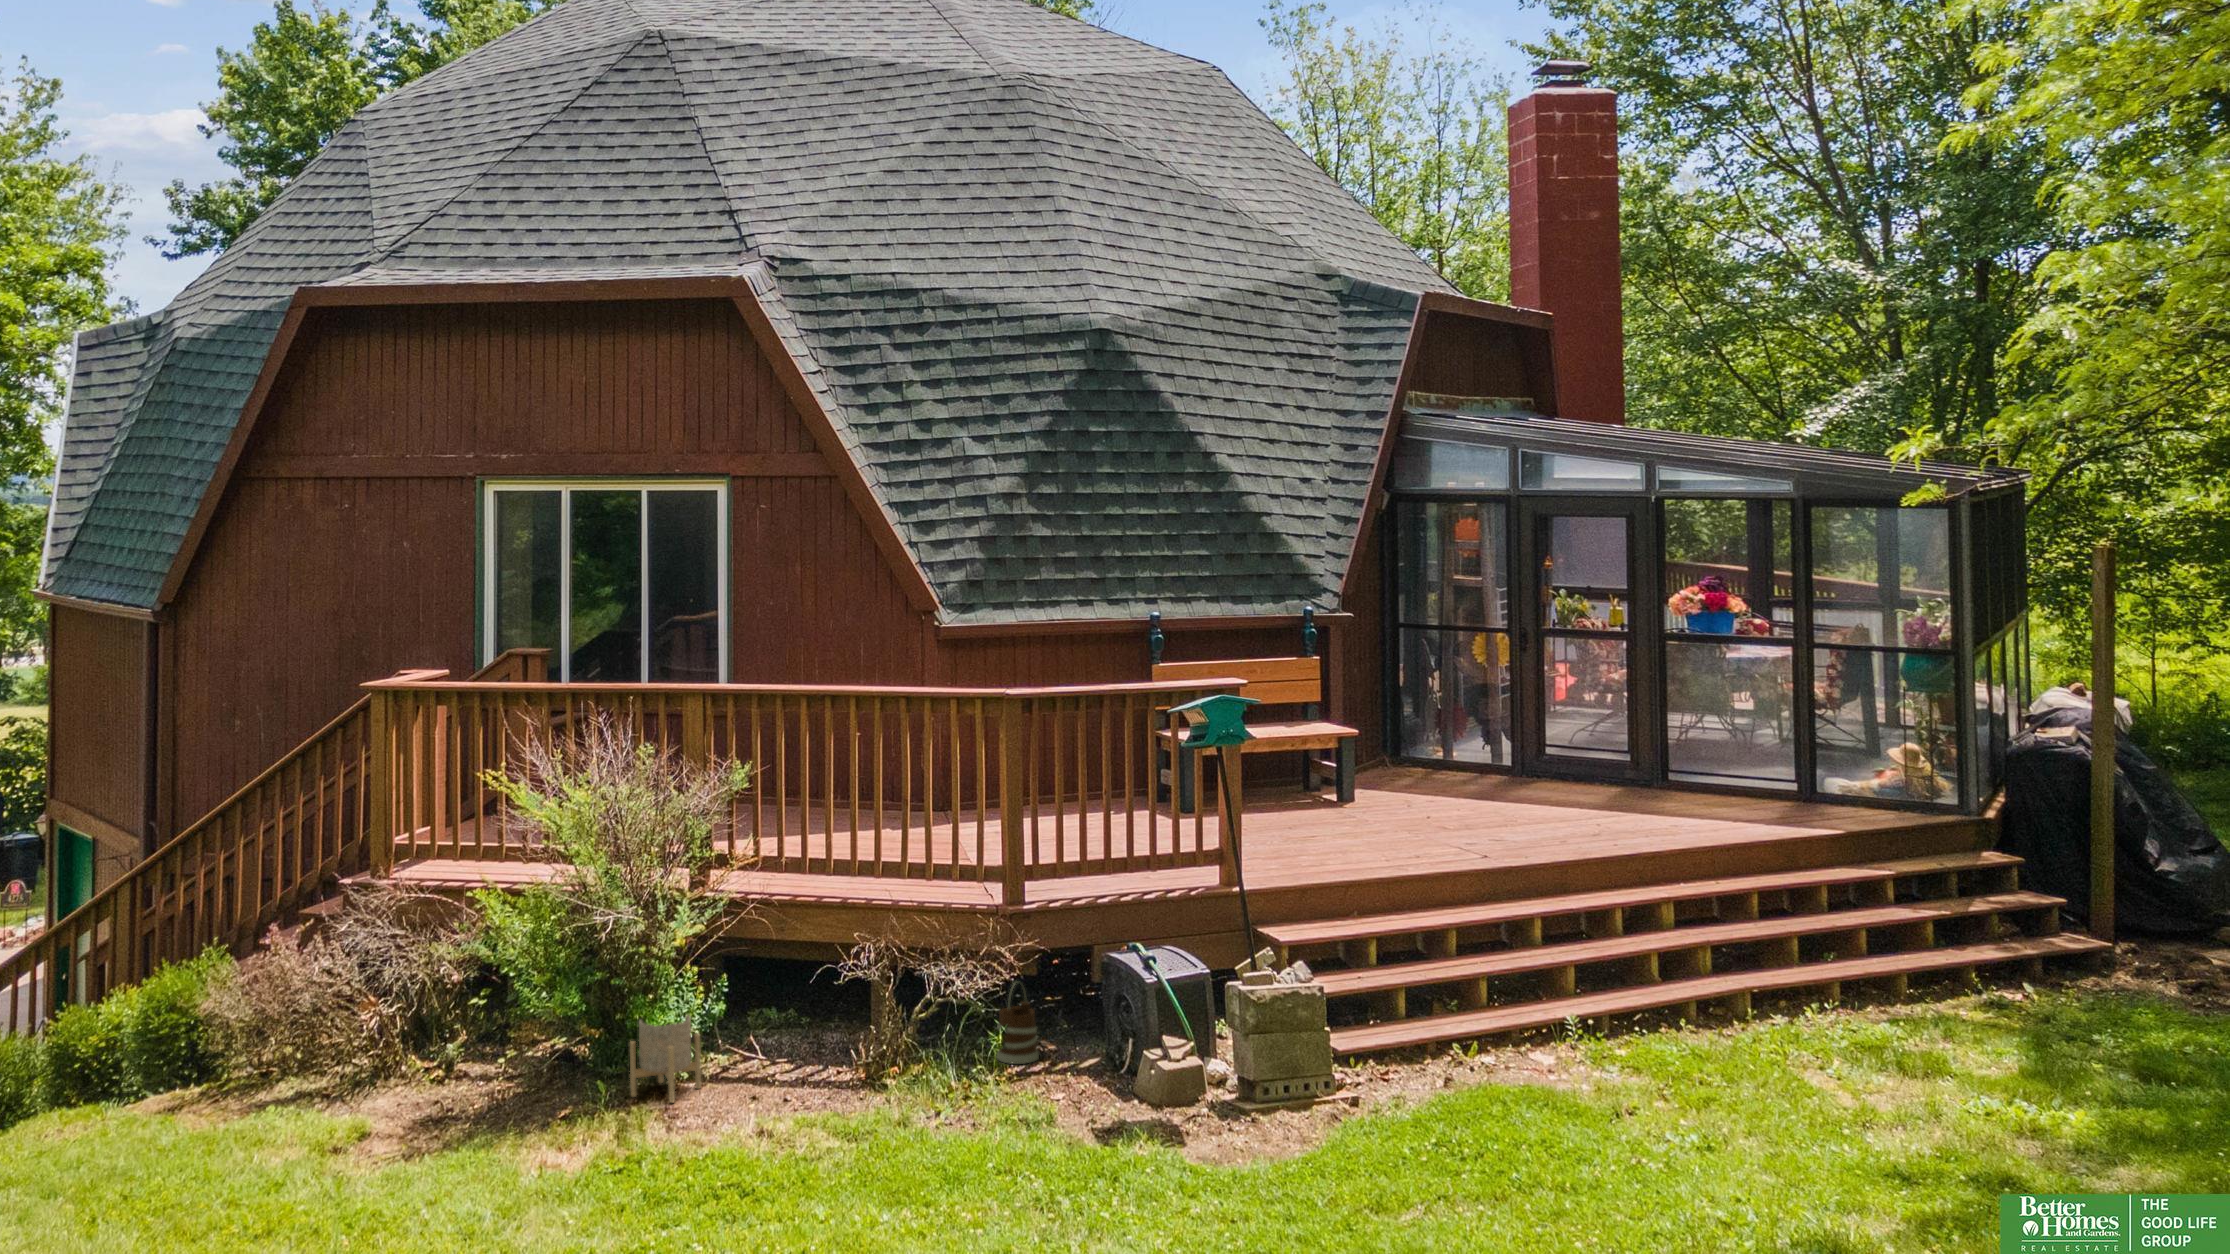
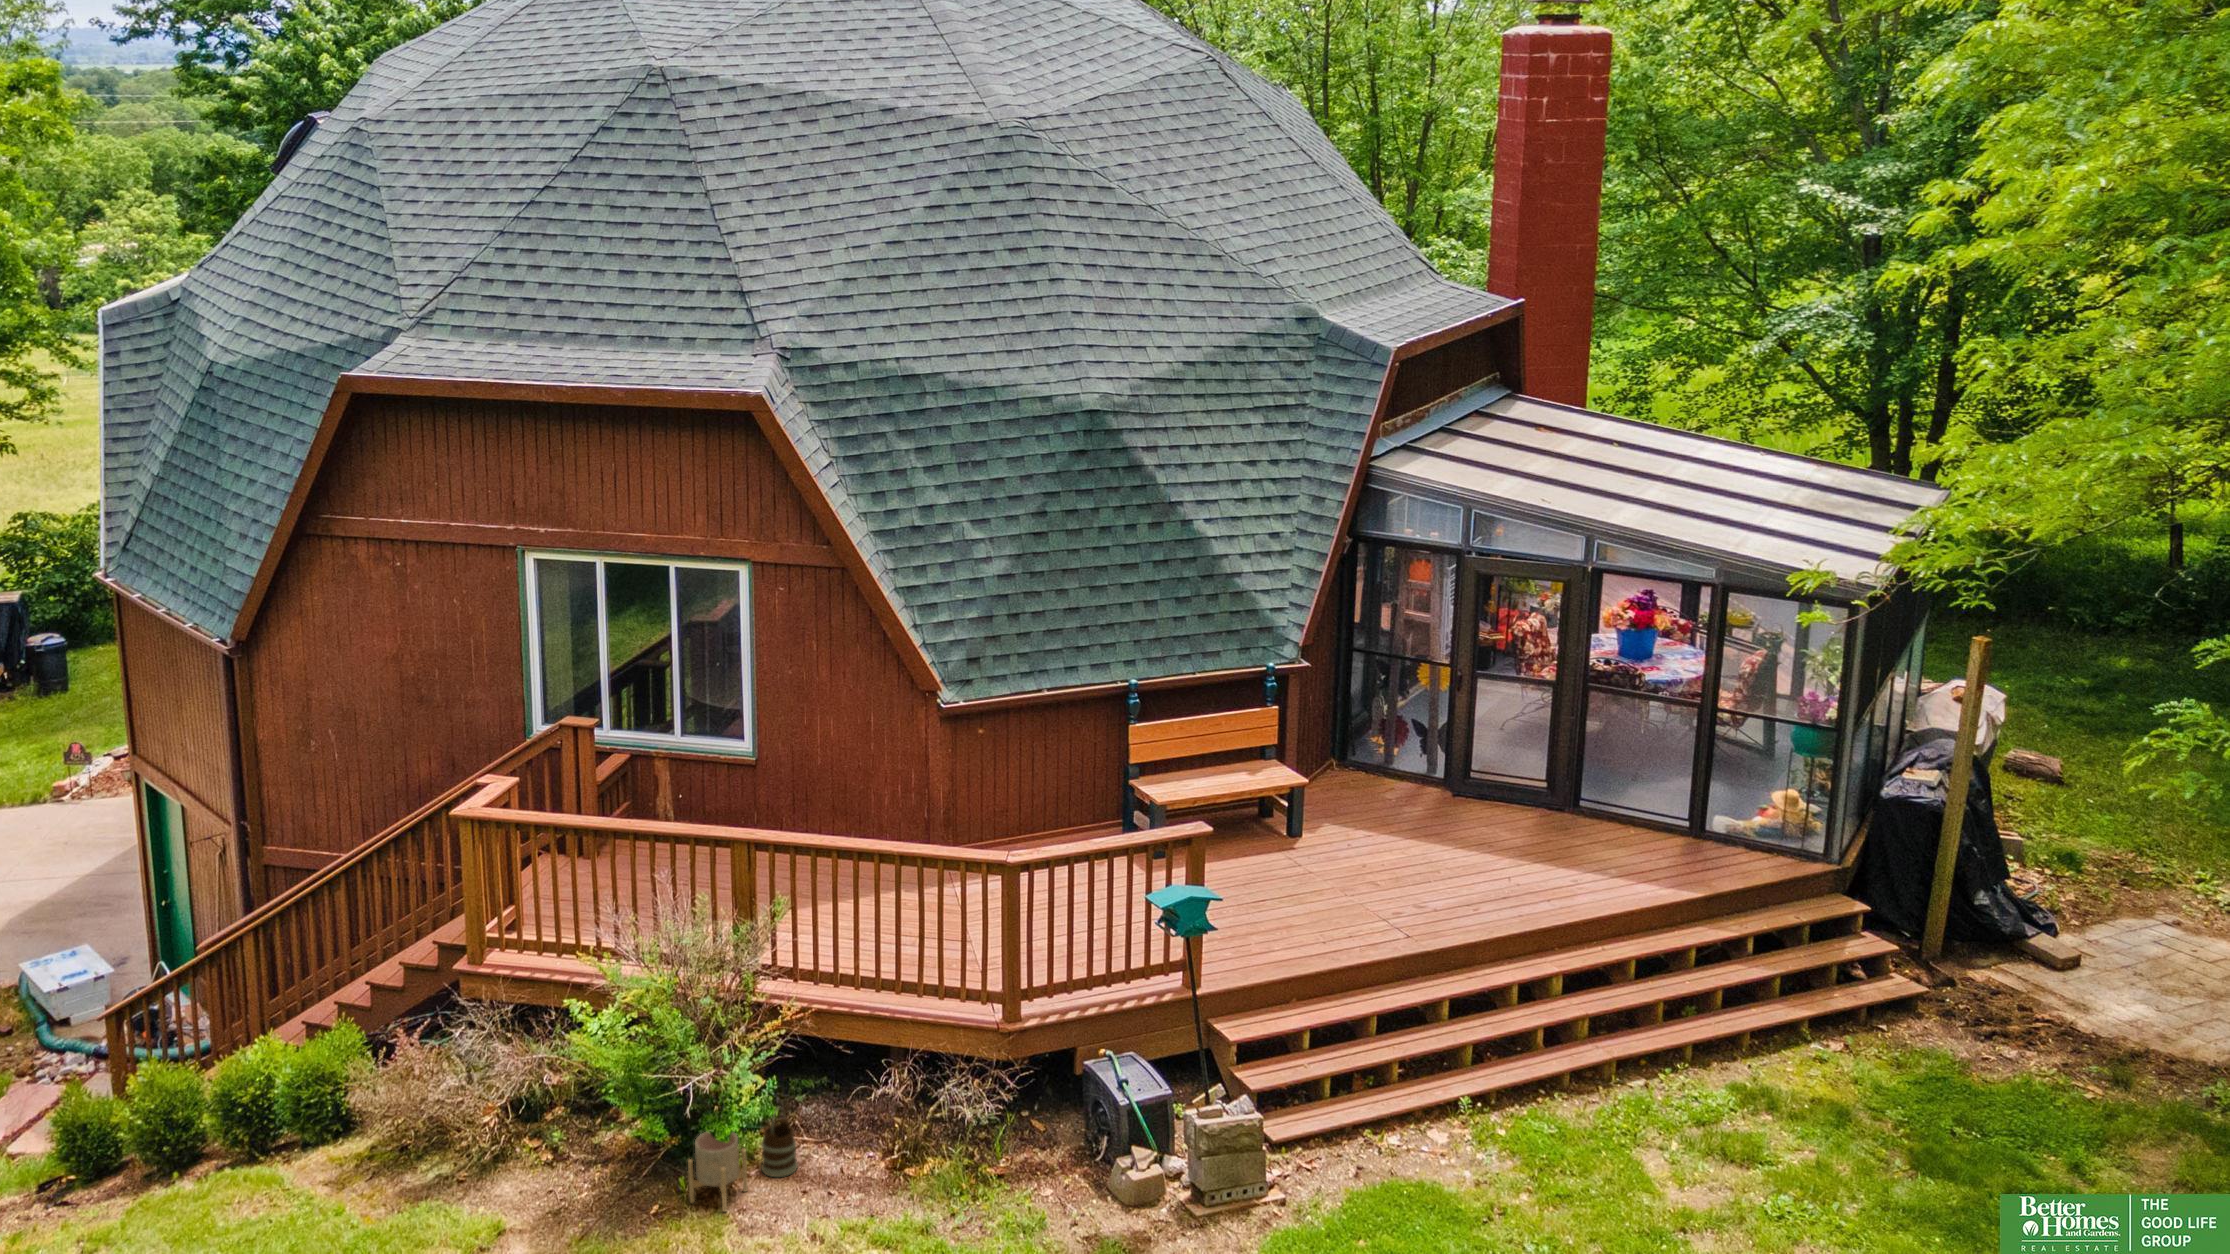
wooden bucket: present [997,985,1039,1064] -> present [761,1109,798,1177]

